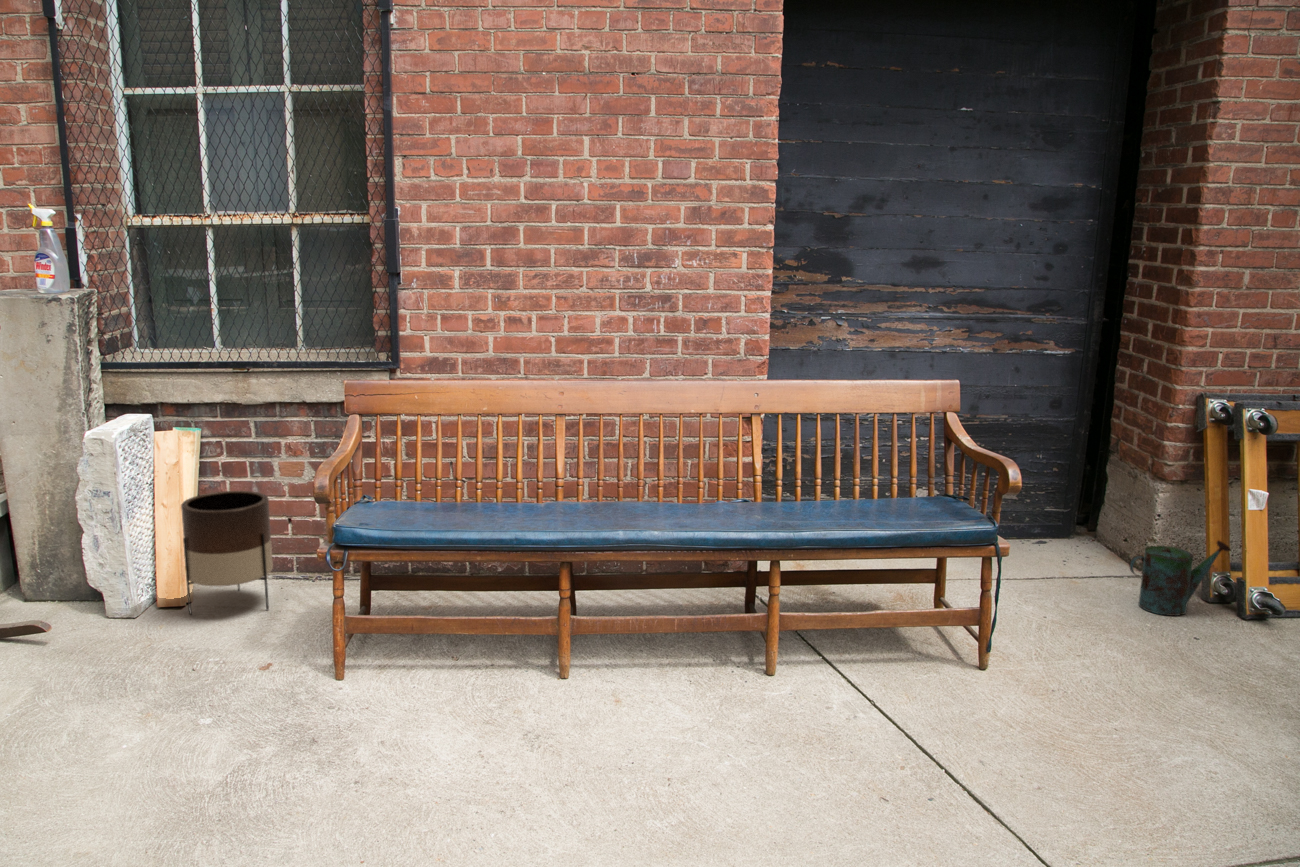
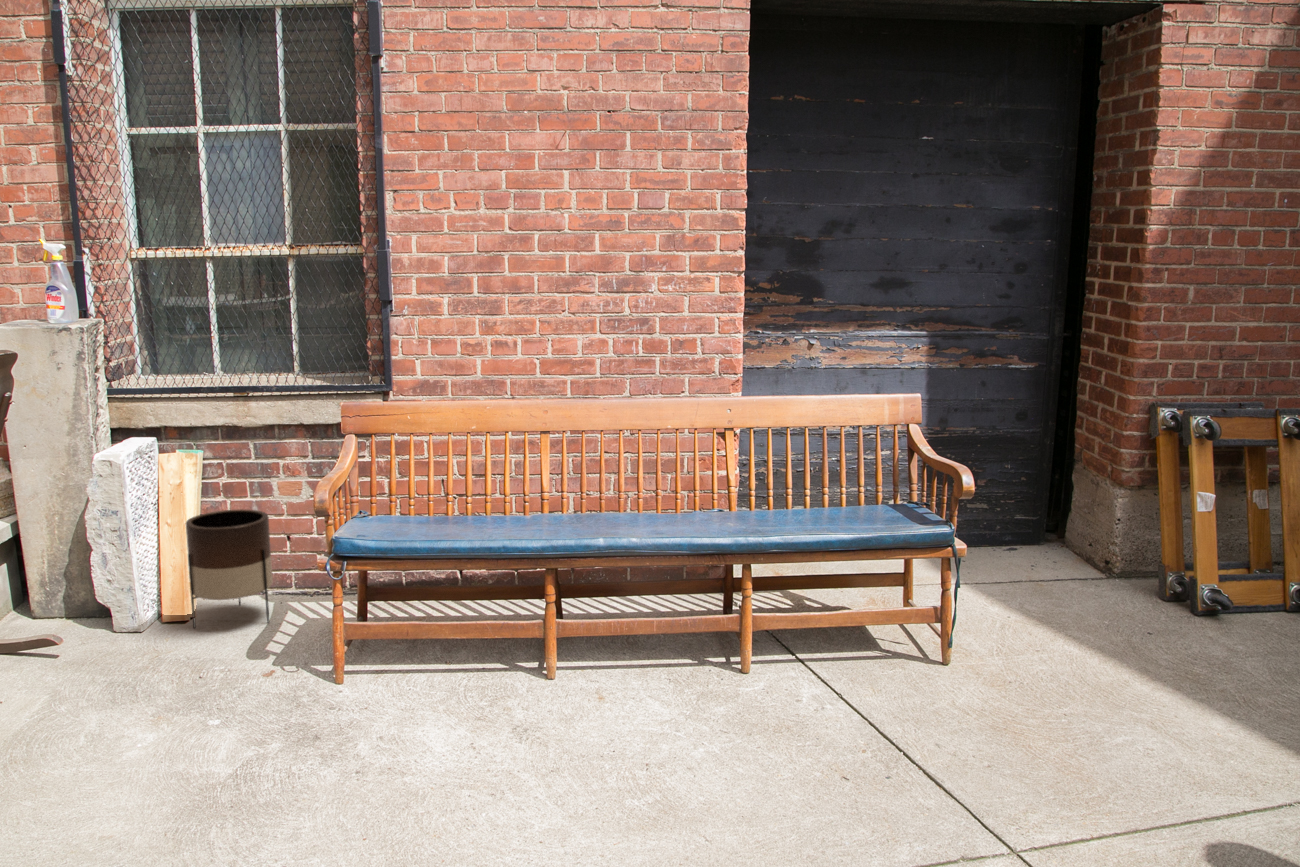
watering can: present [1130,541,1231,616] -> none [1087,541,1183,614]

